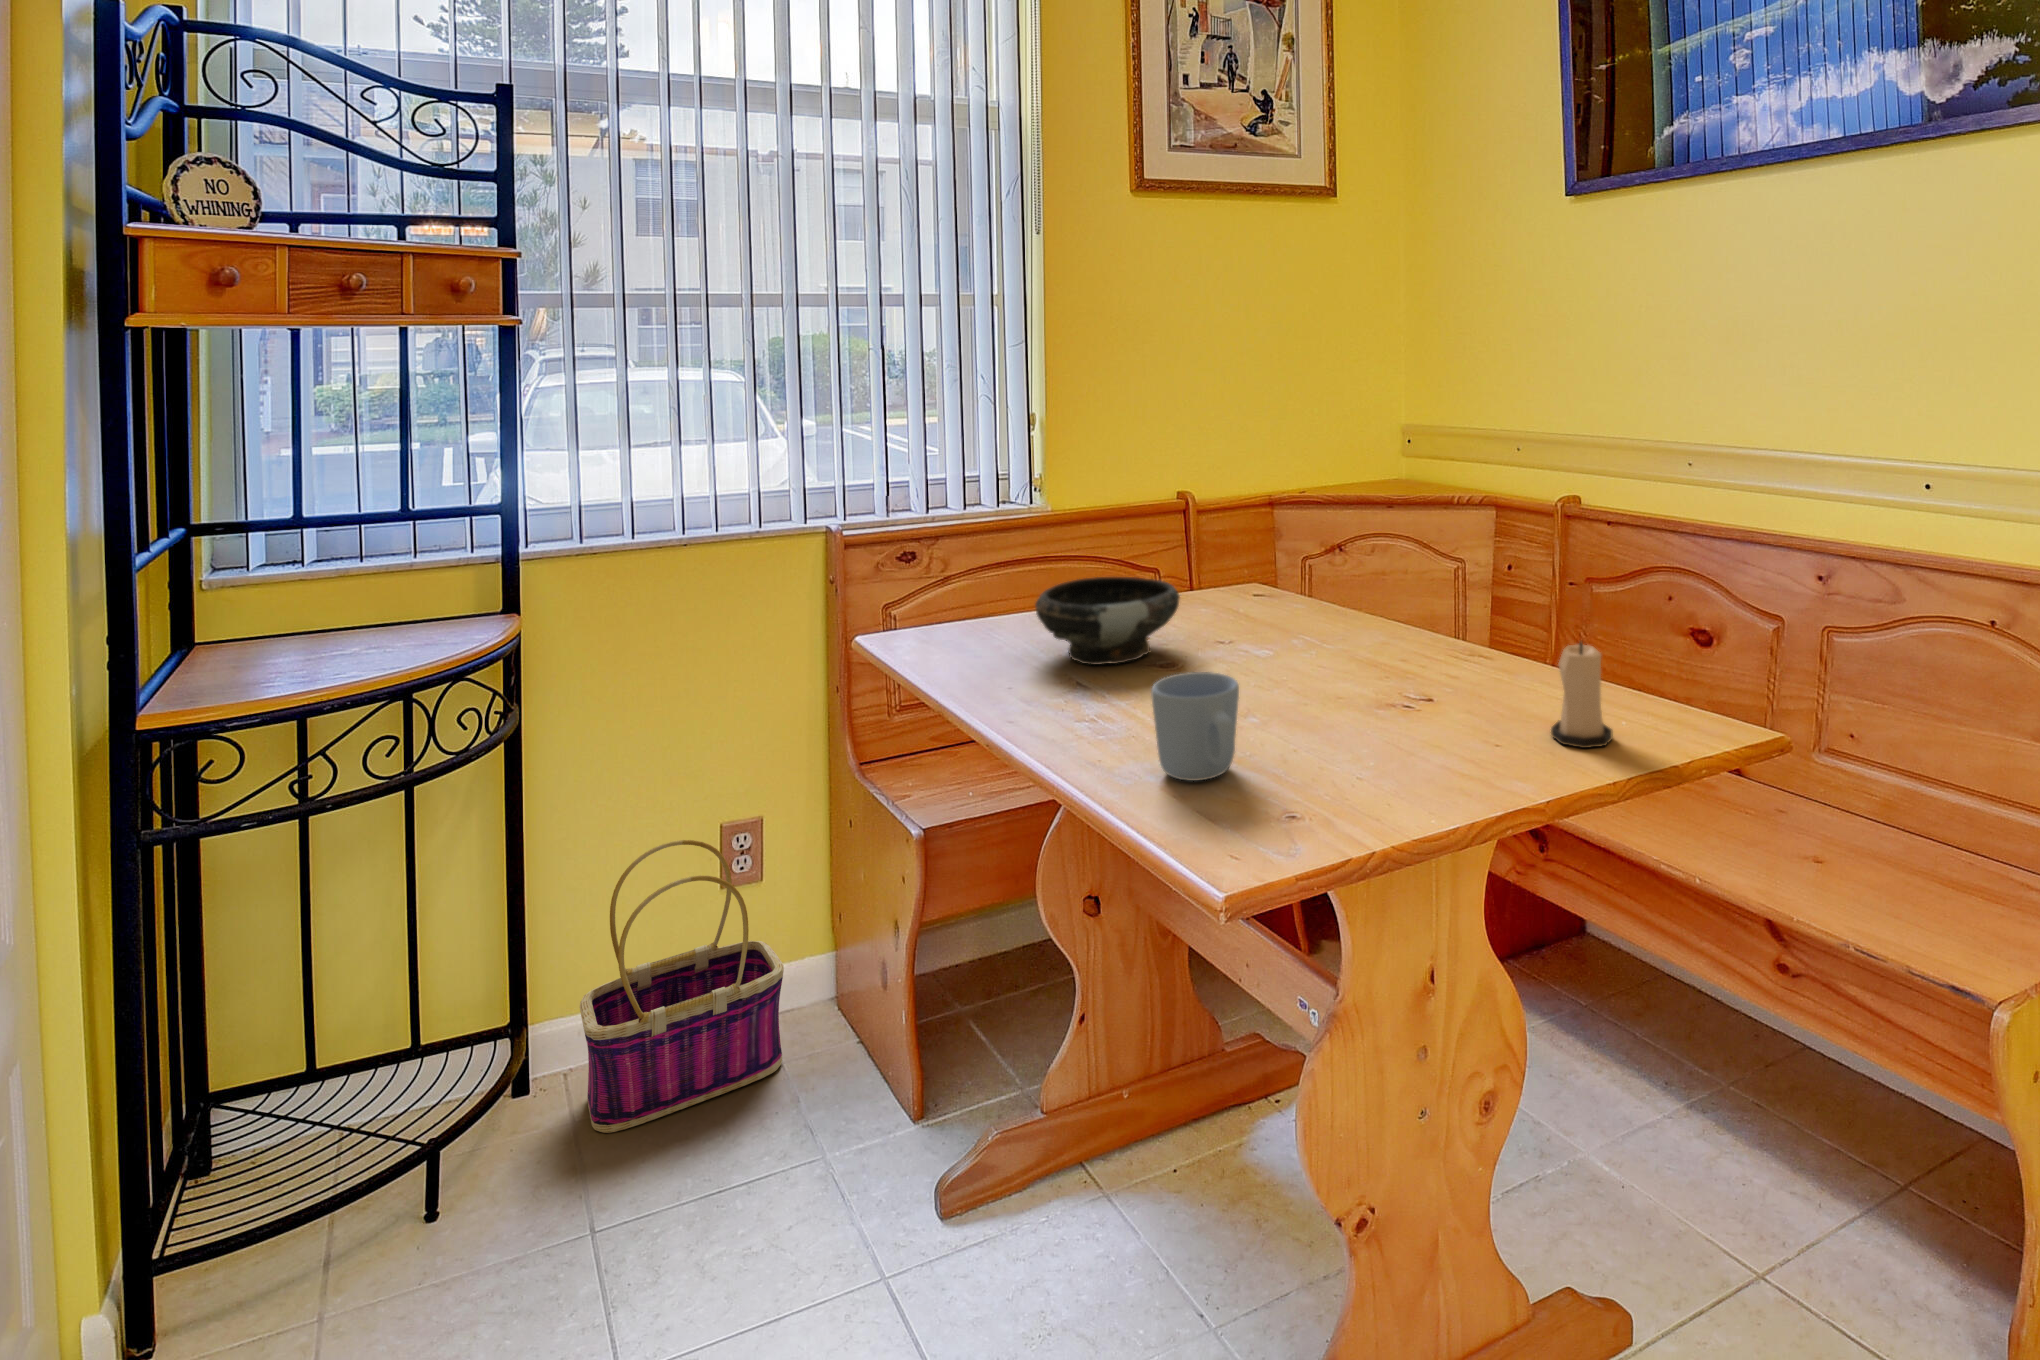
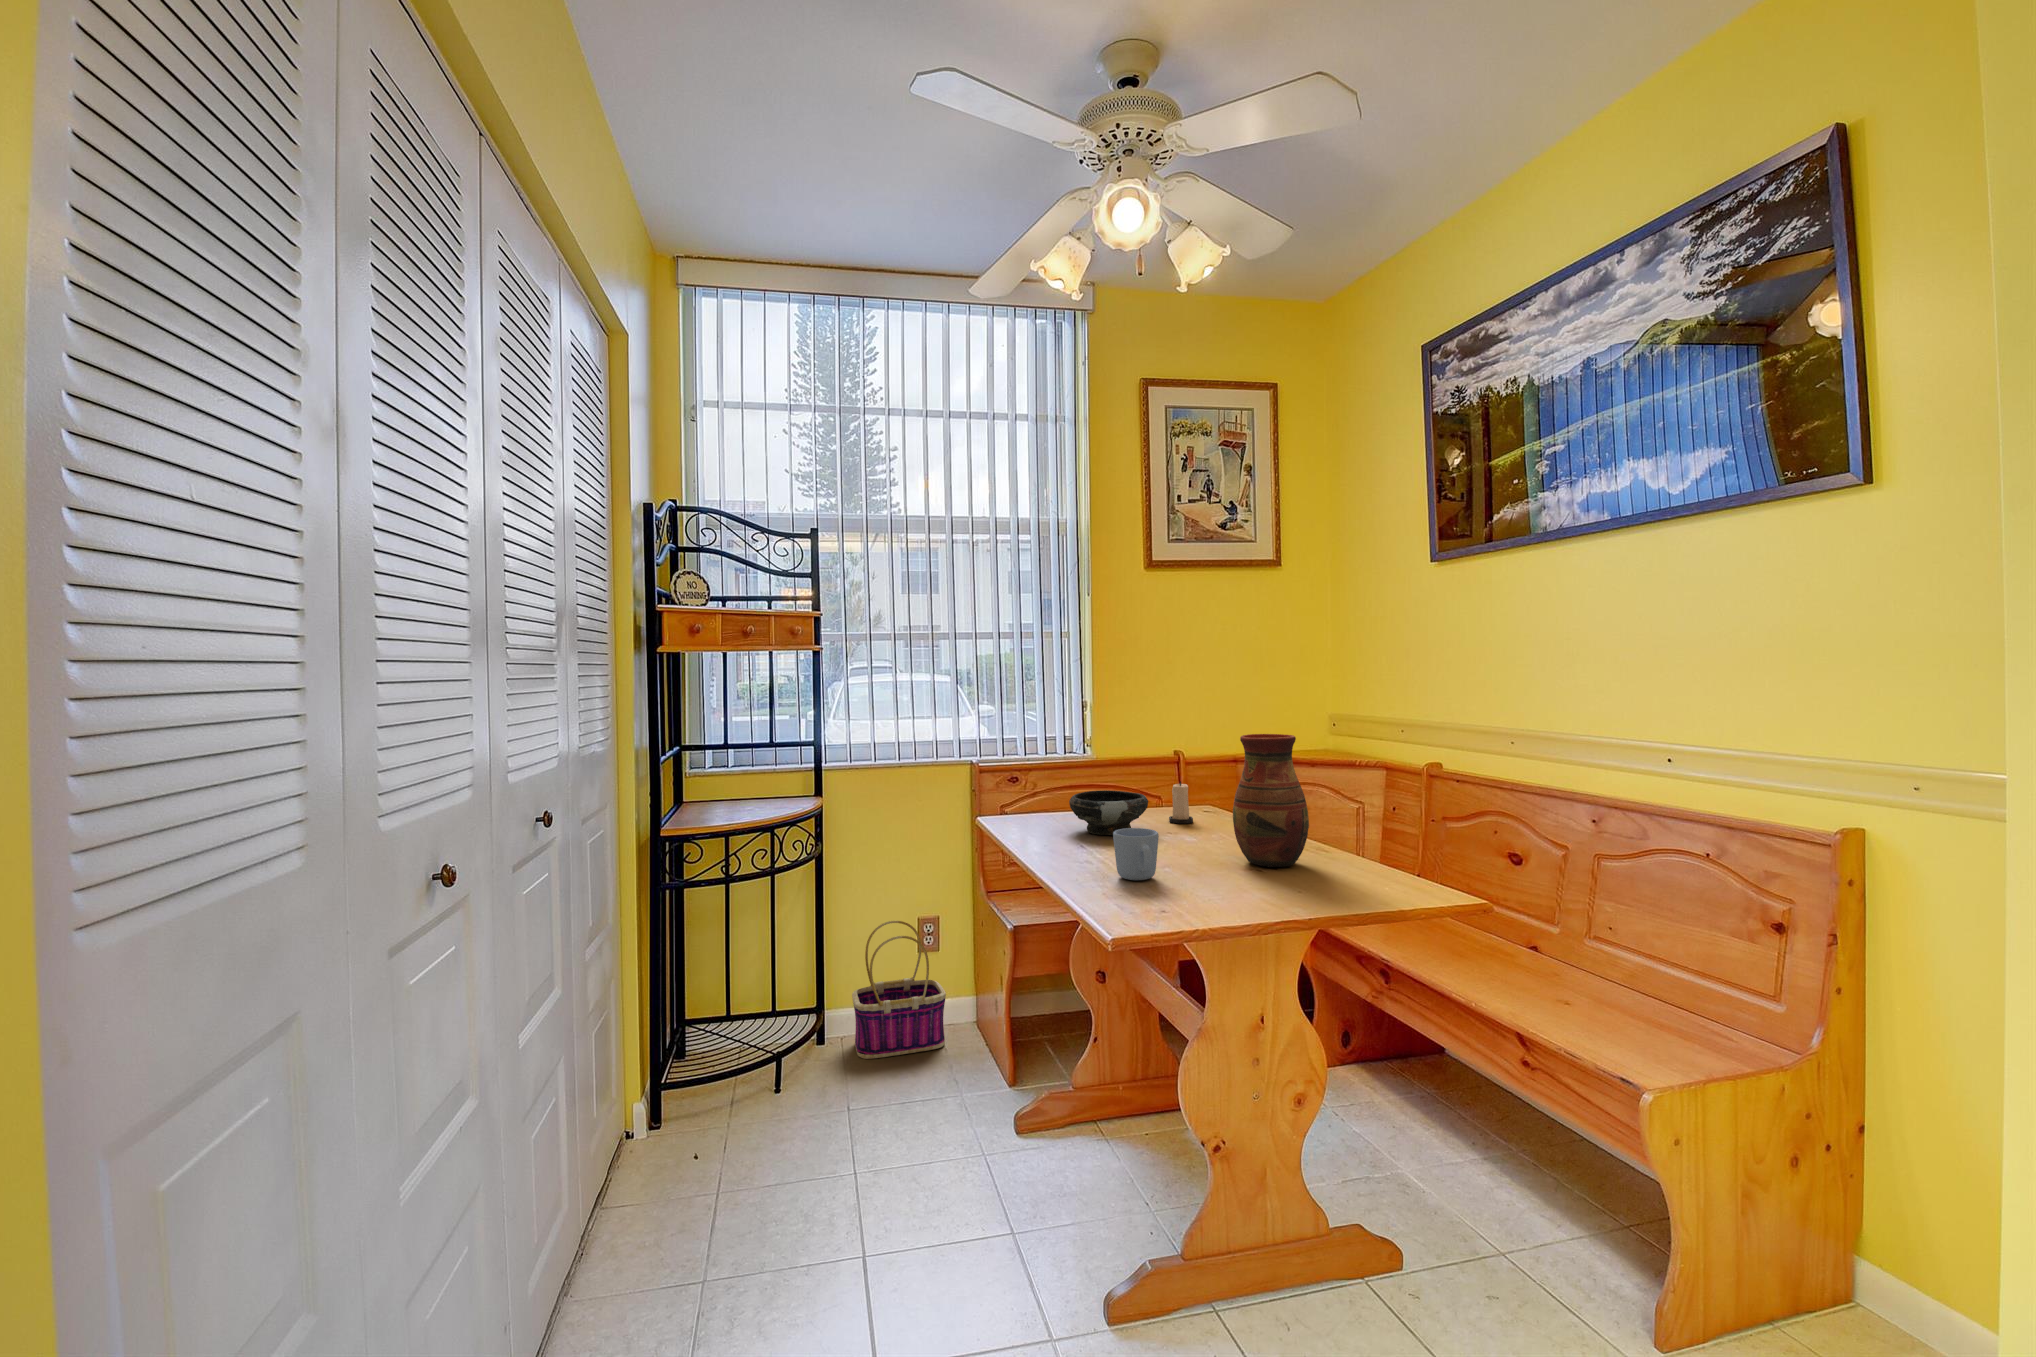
vase: none [1351,476,1480,718] -> present [1233,734,1309,868]
candle: present [1551,642,1613,748] -> present [1169,781,1193,824]

